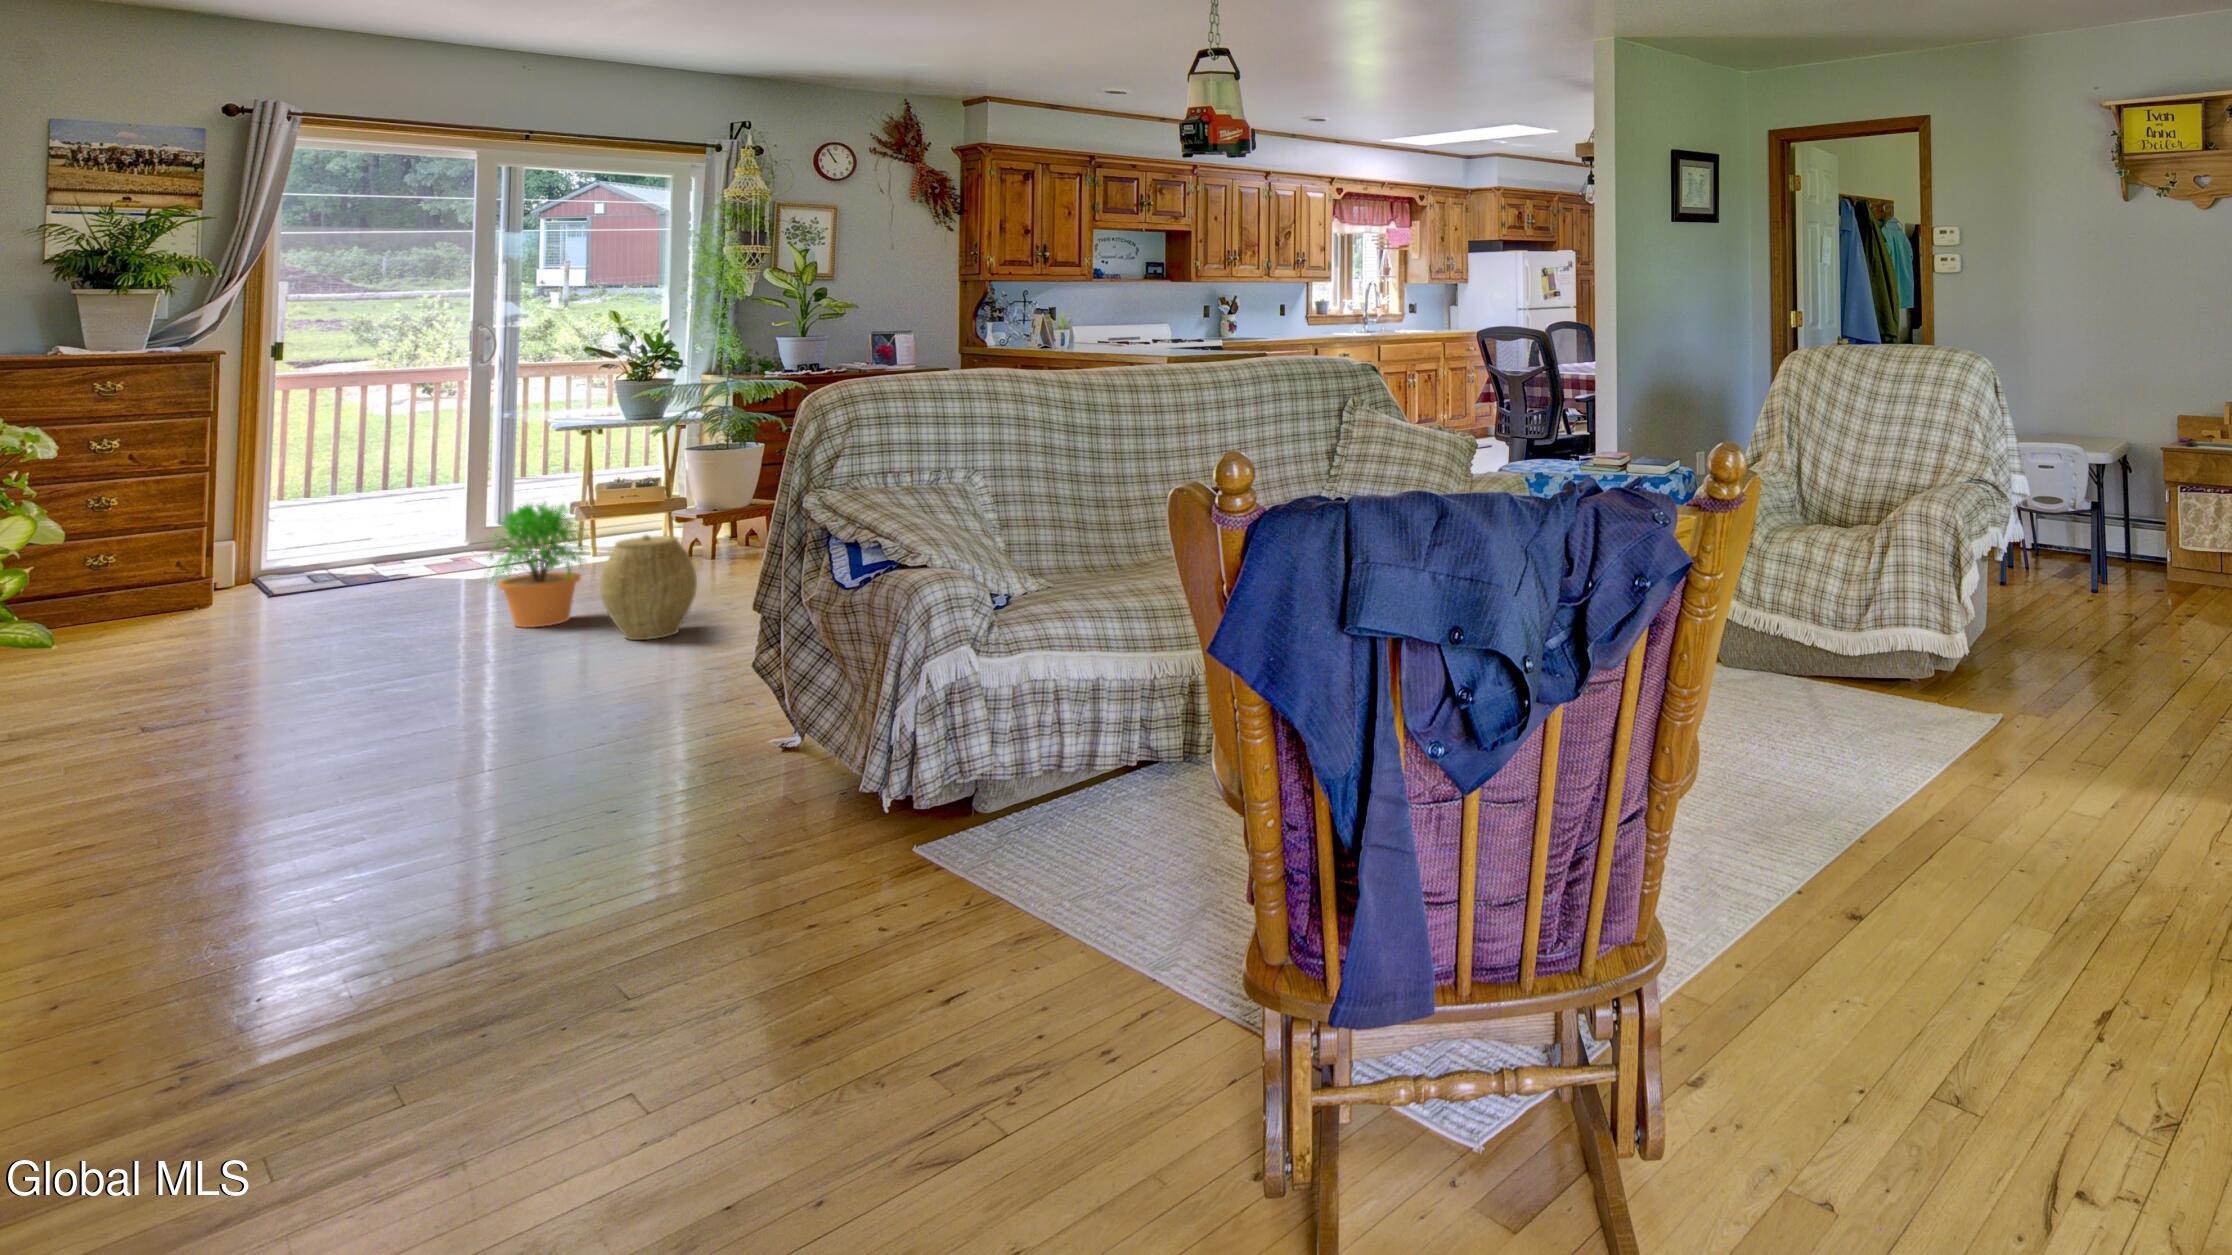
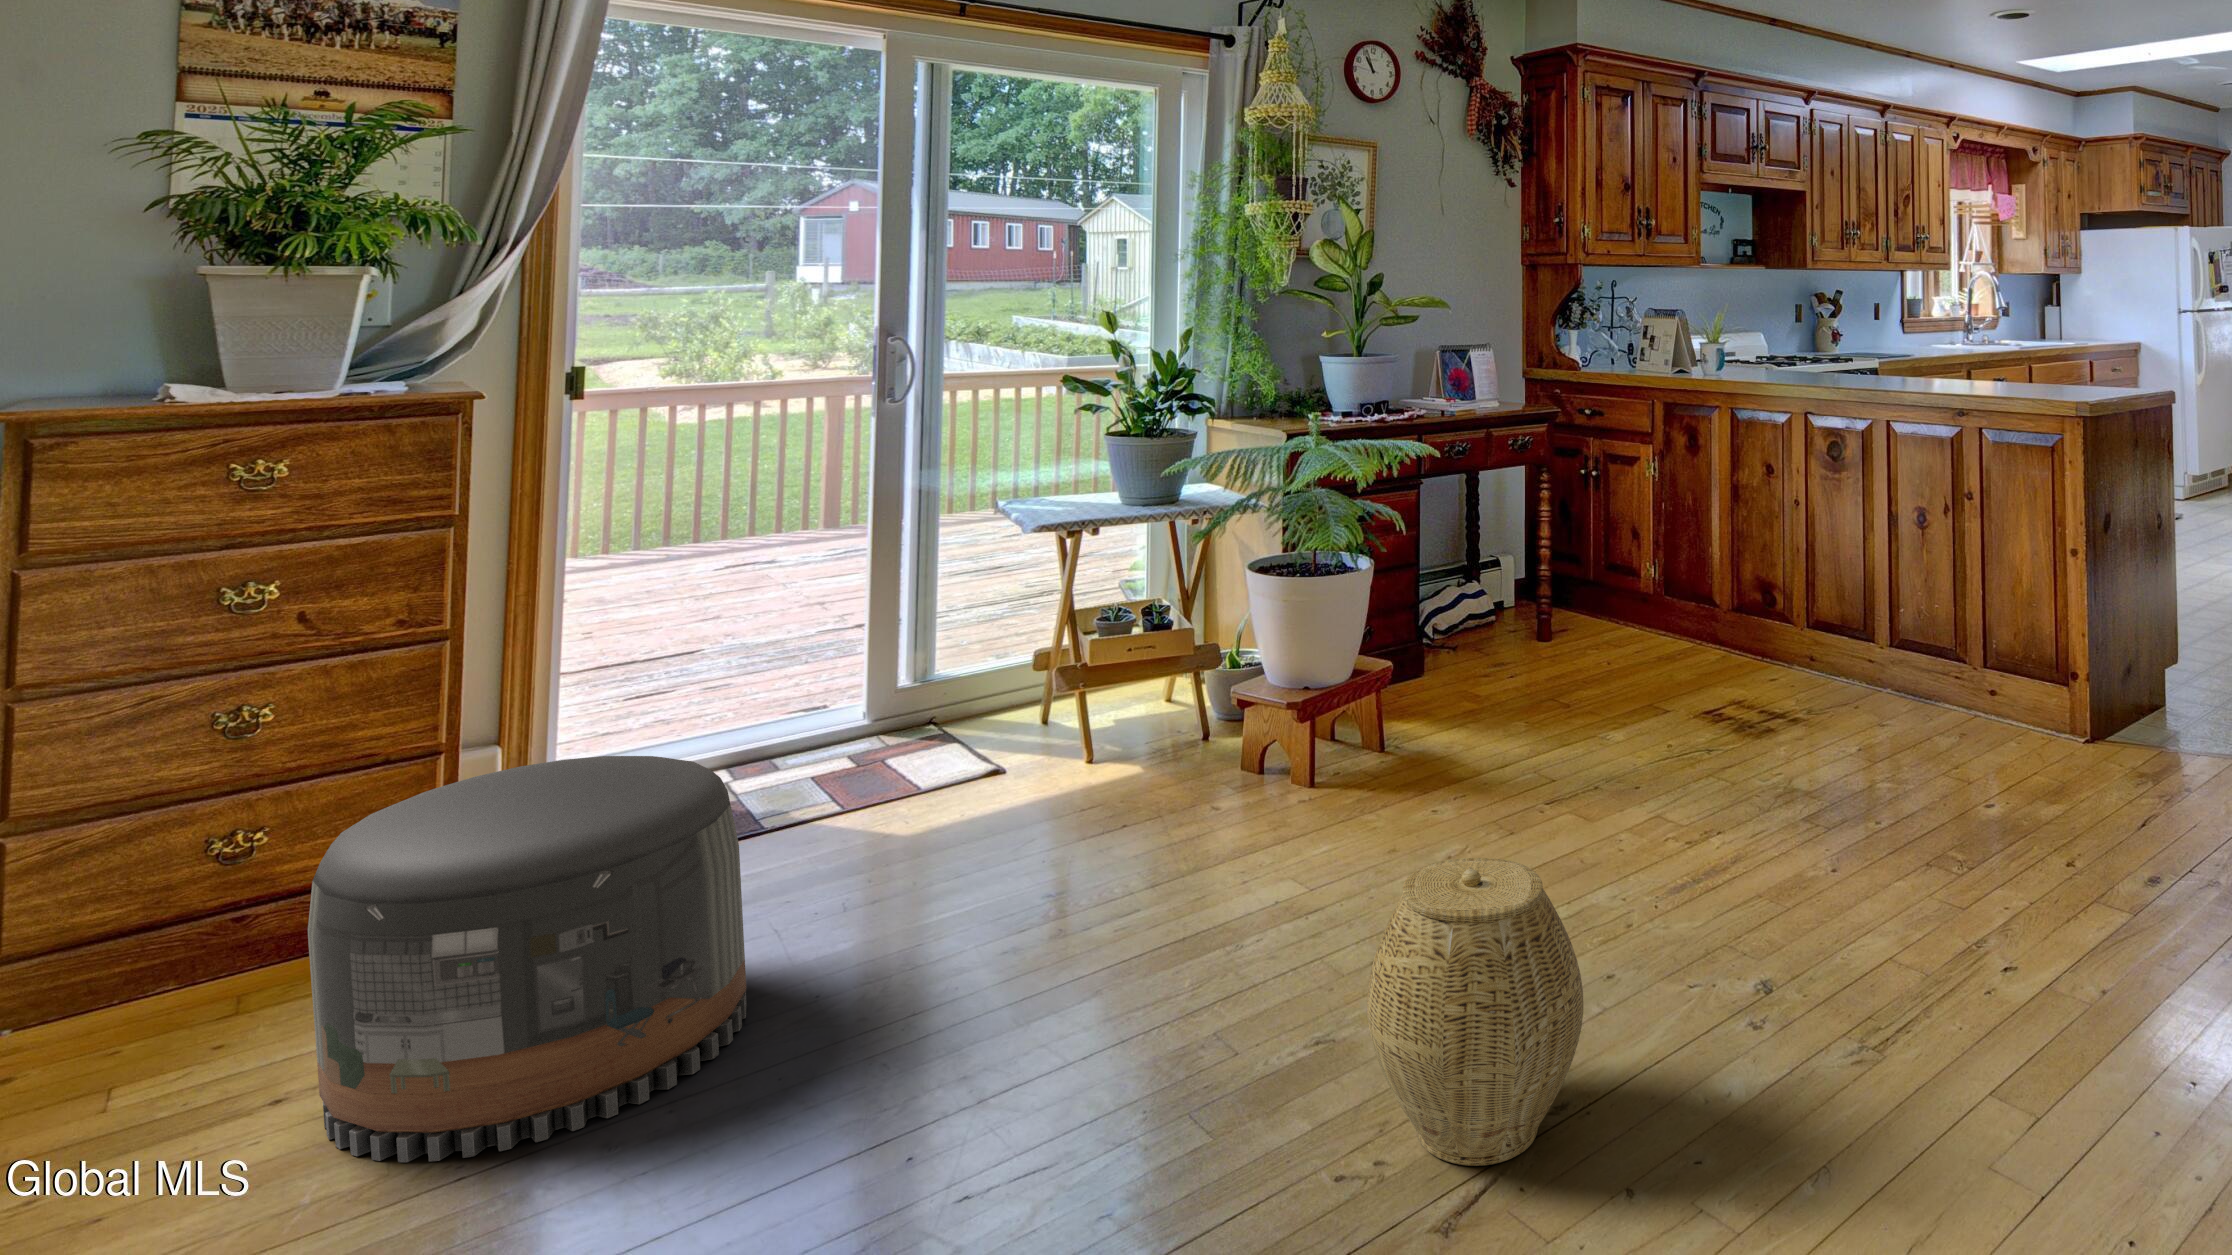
potted plant: present [487,503,588,628] -> none [1025,742,1279,1065]
pouf: none [154,512,356,649] -> present [308,756,747,1162]

